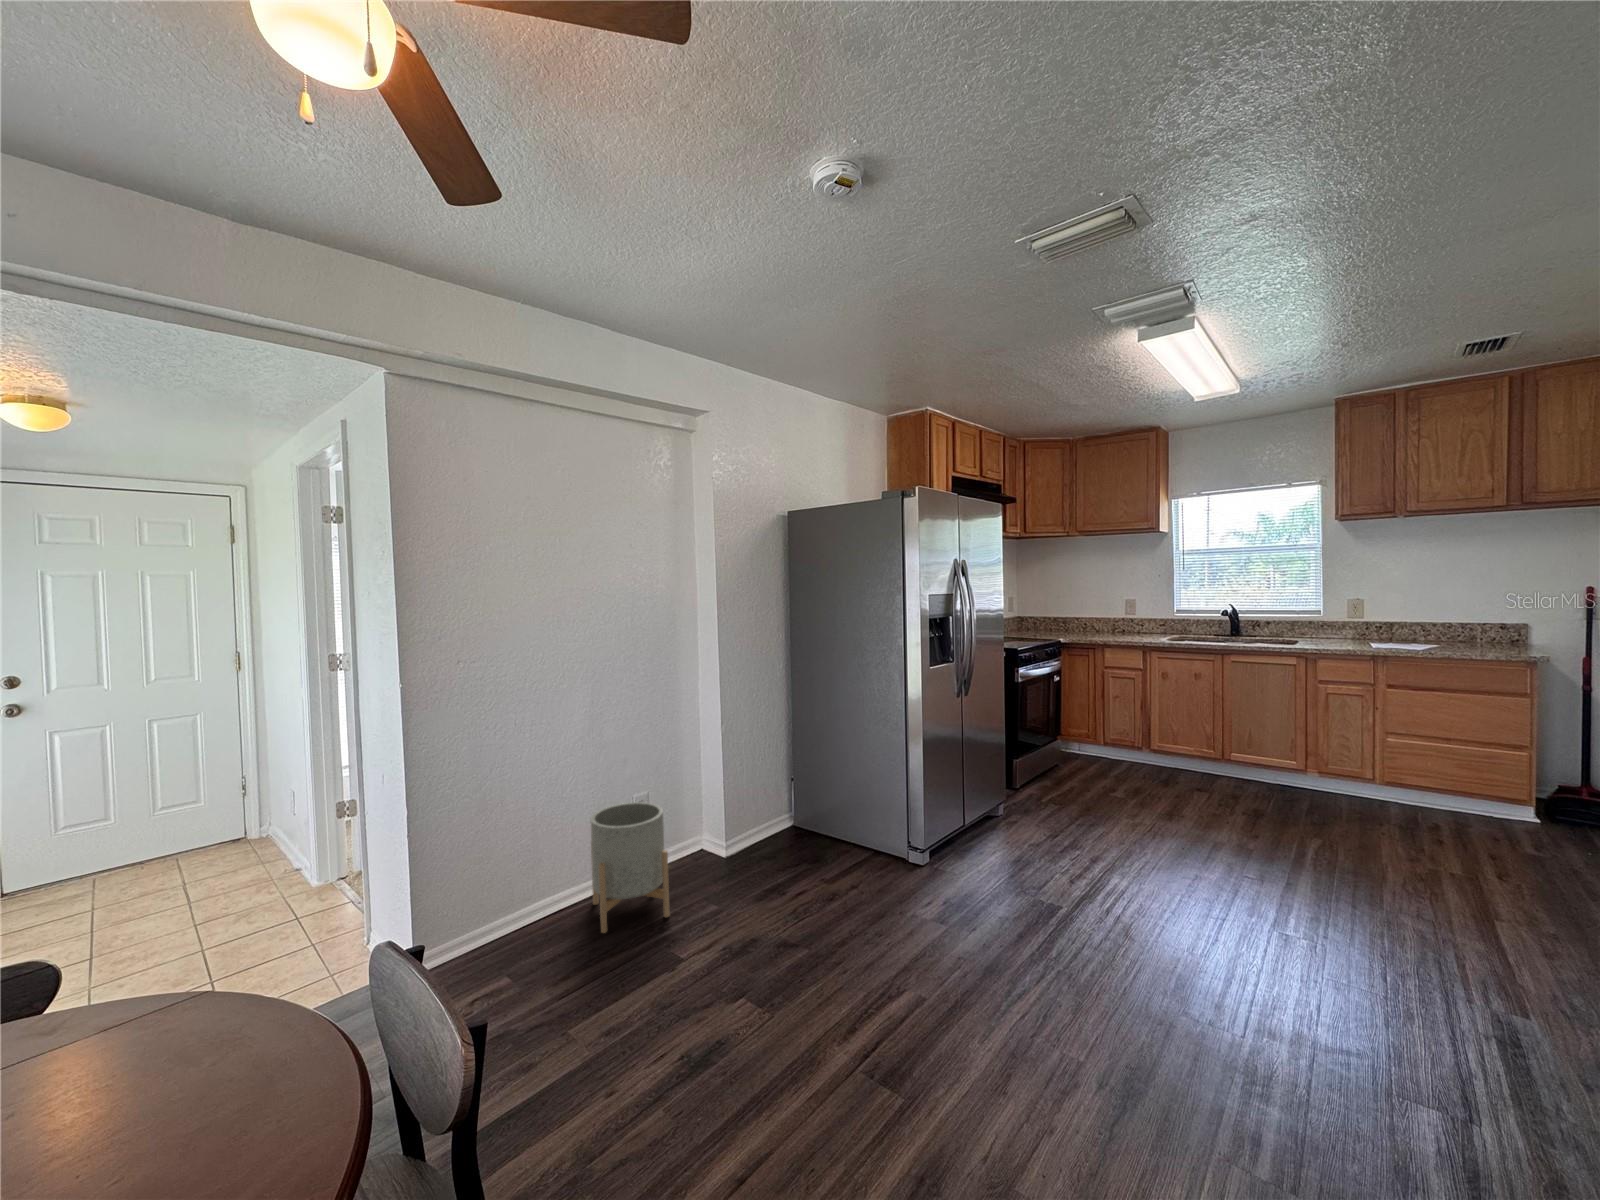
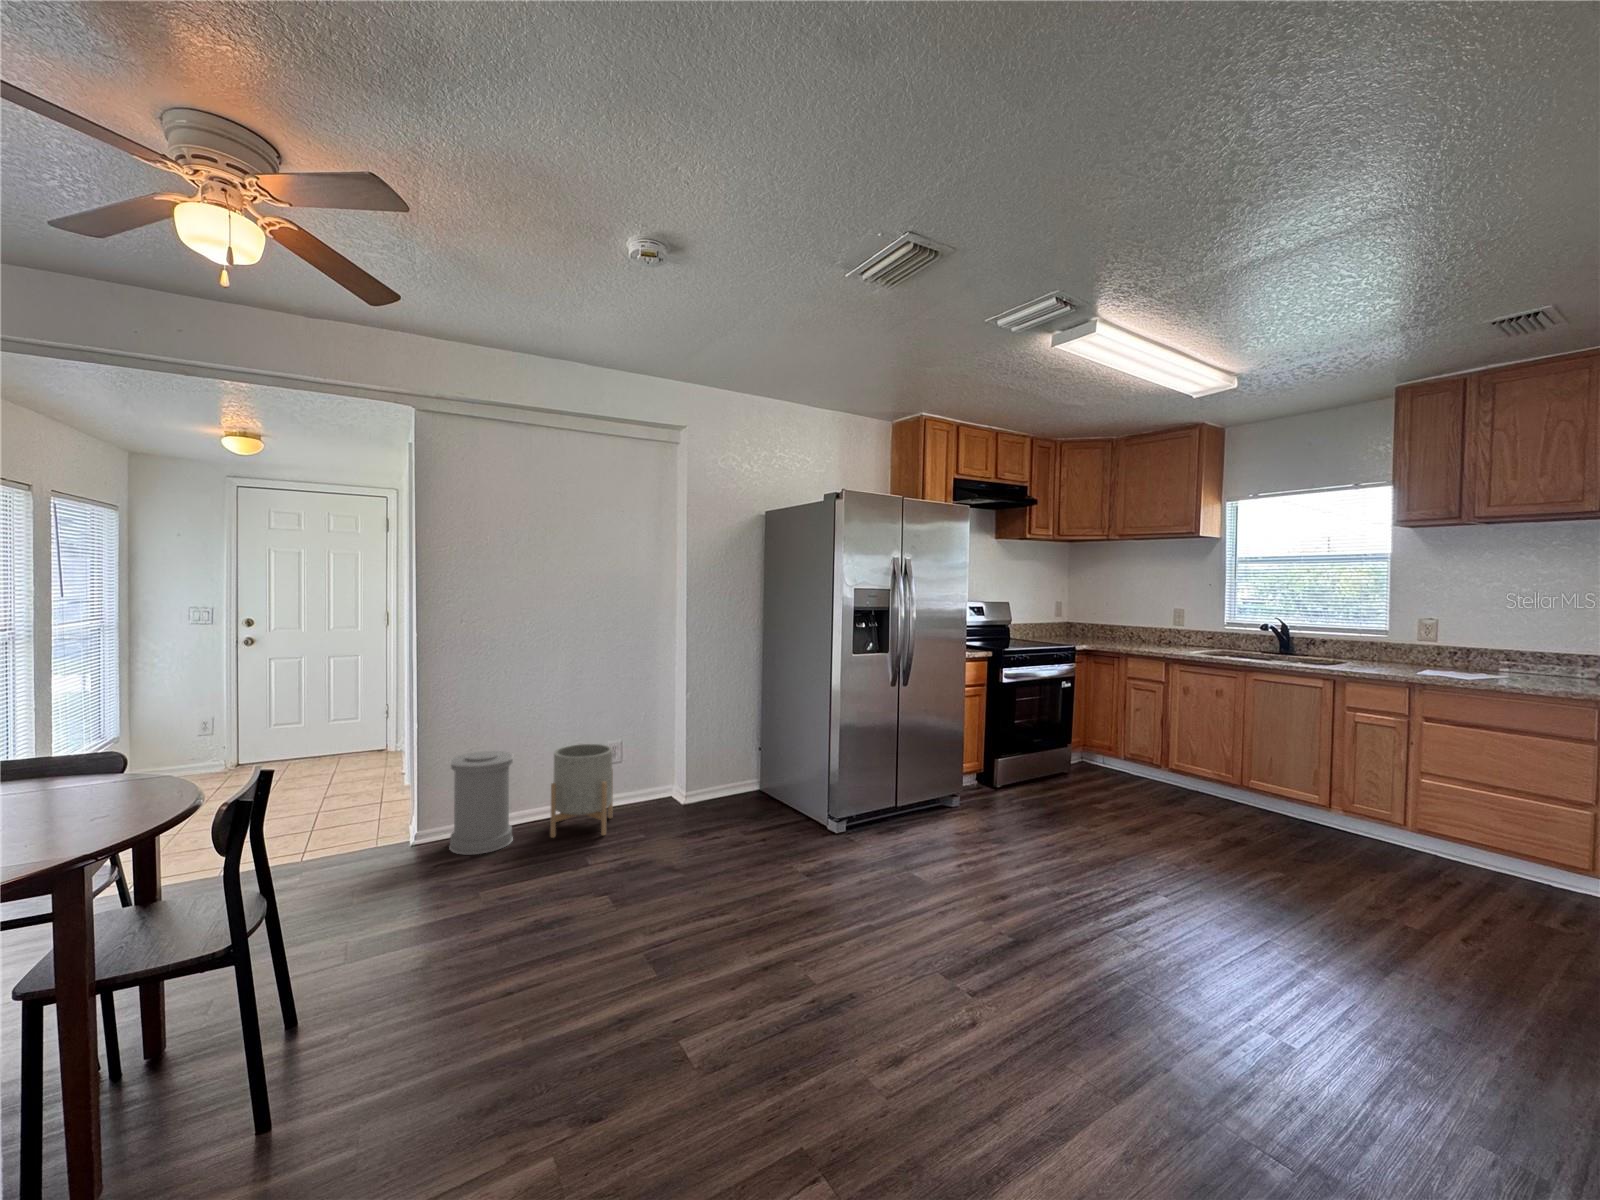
trash can: none [466,832,555,984] -> present [449,751,513,854]

